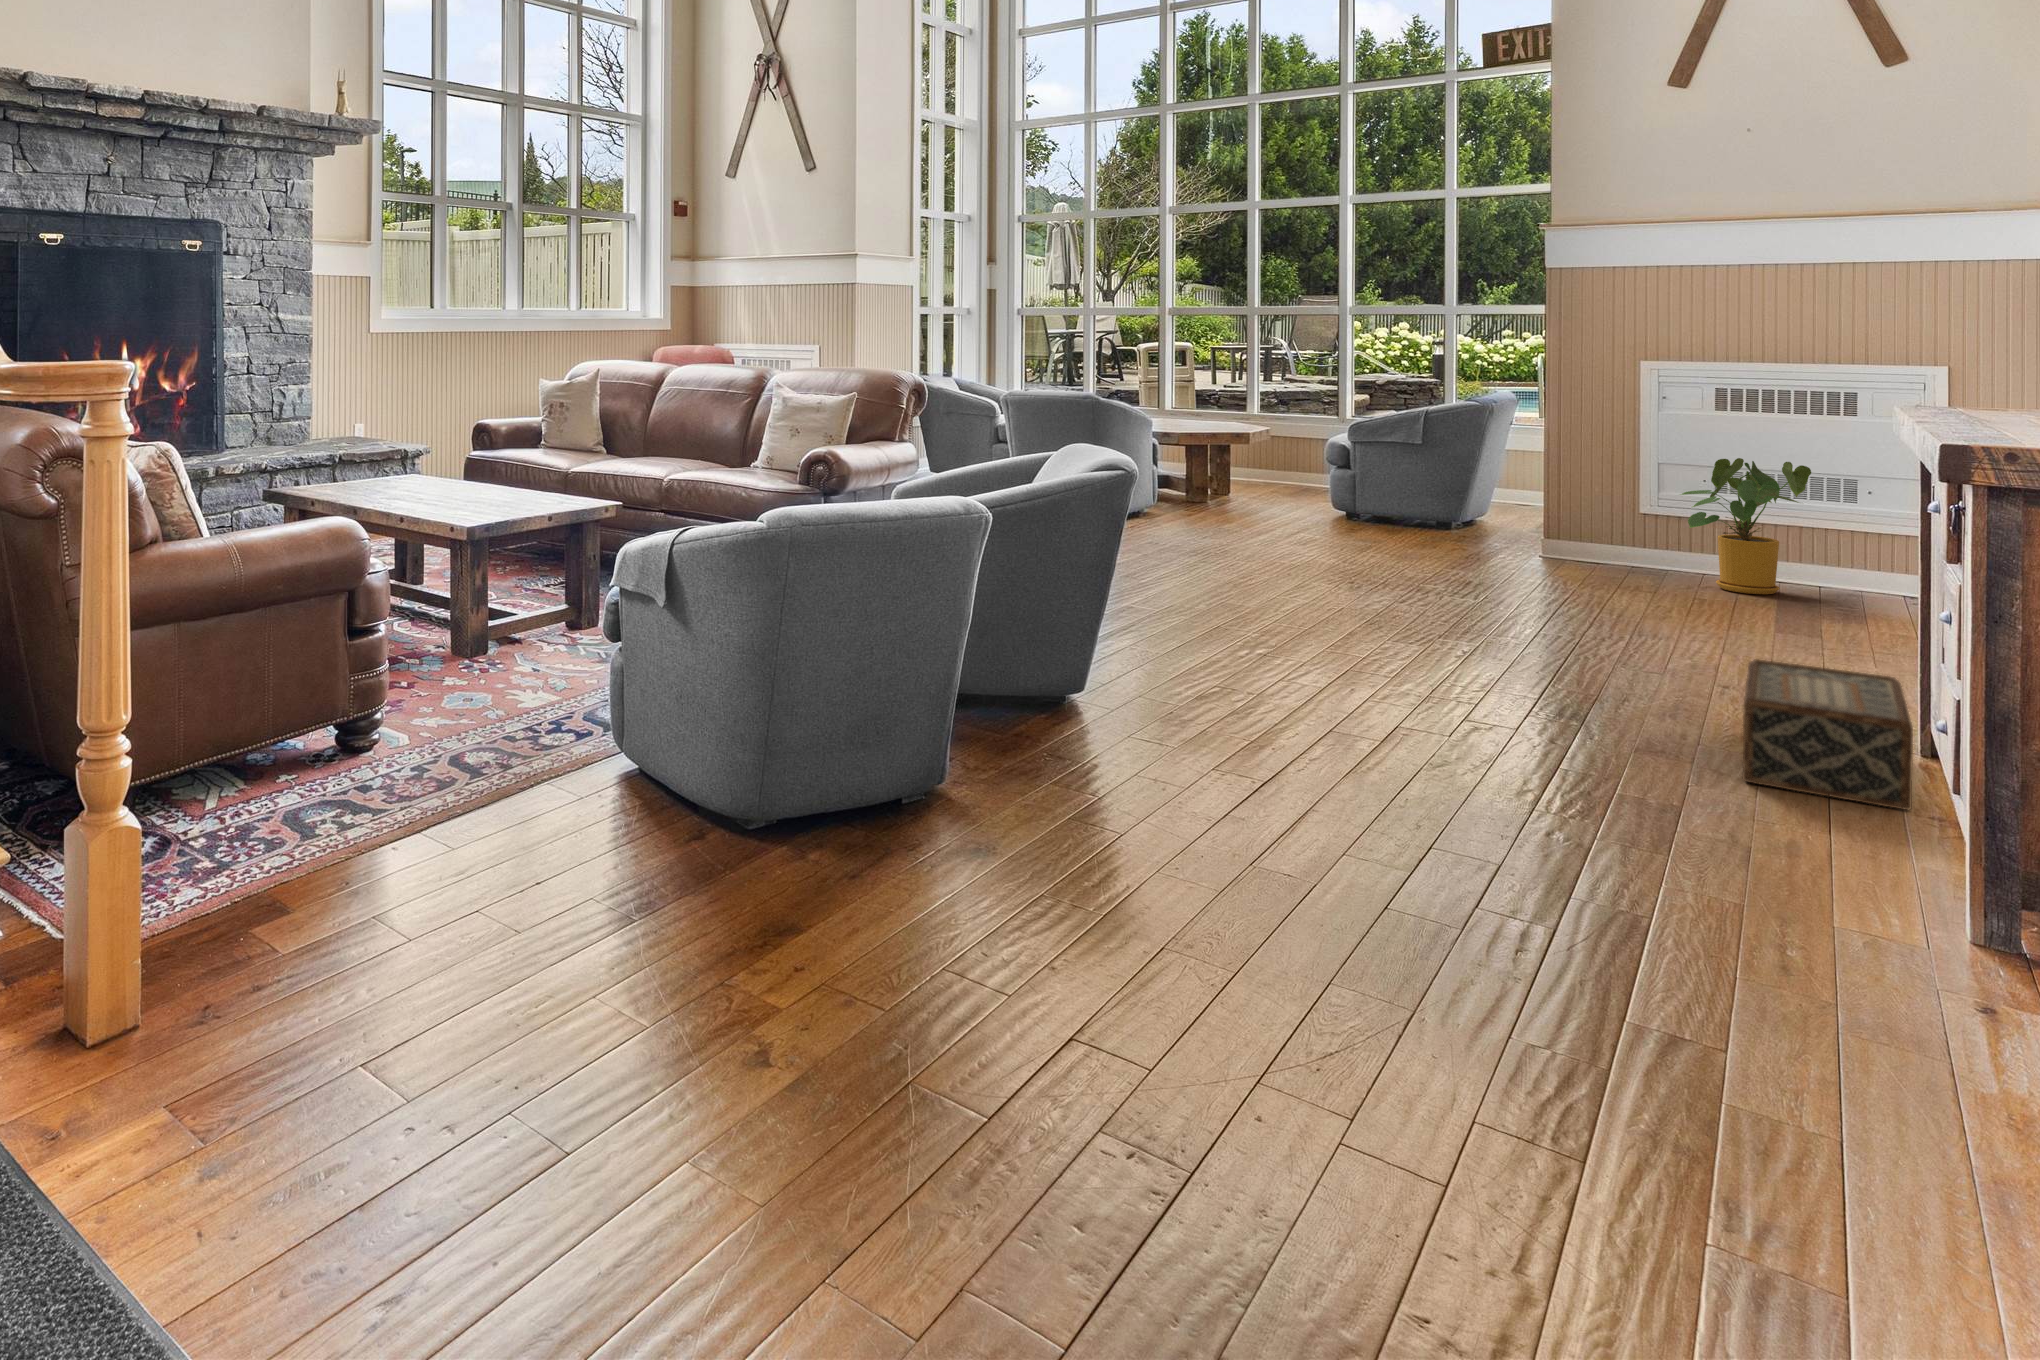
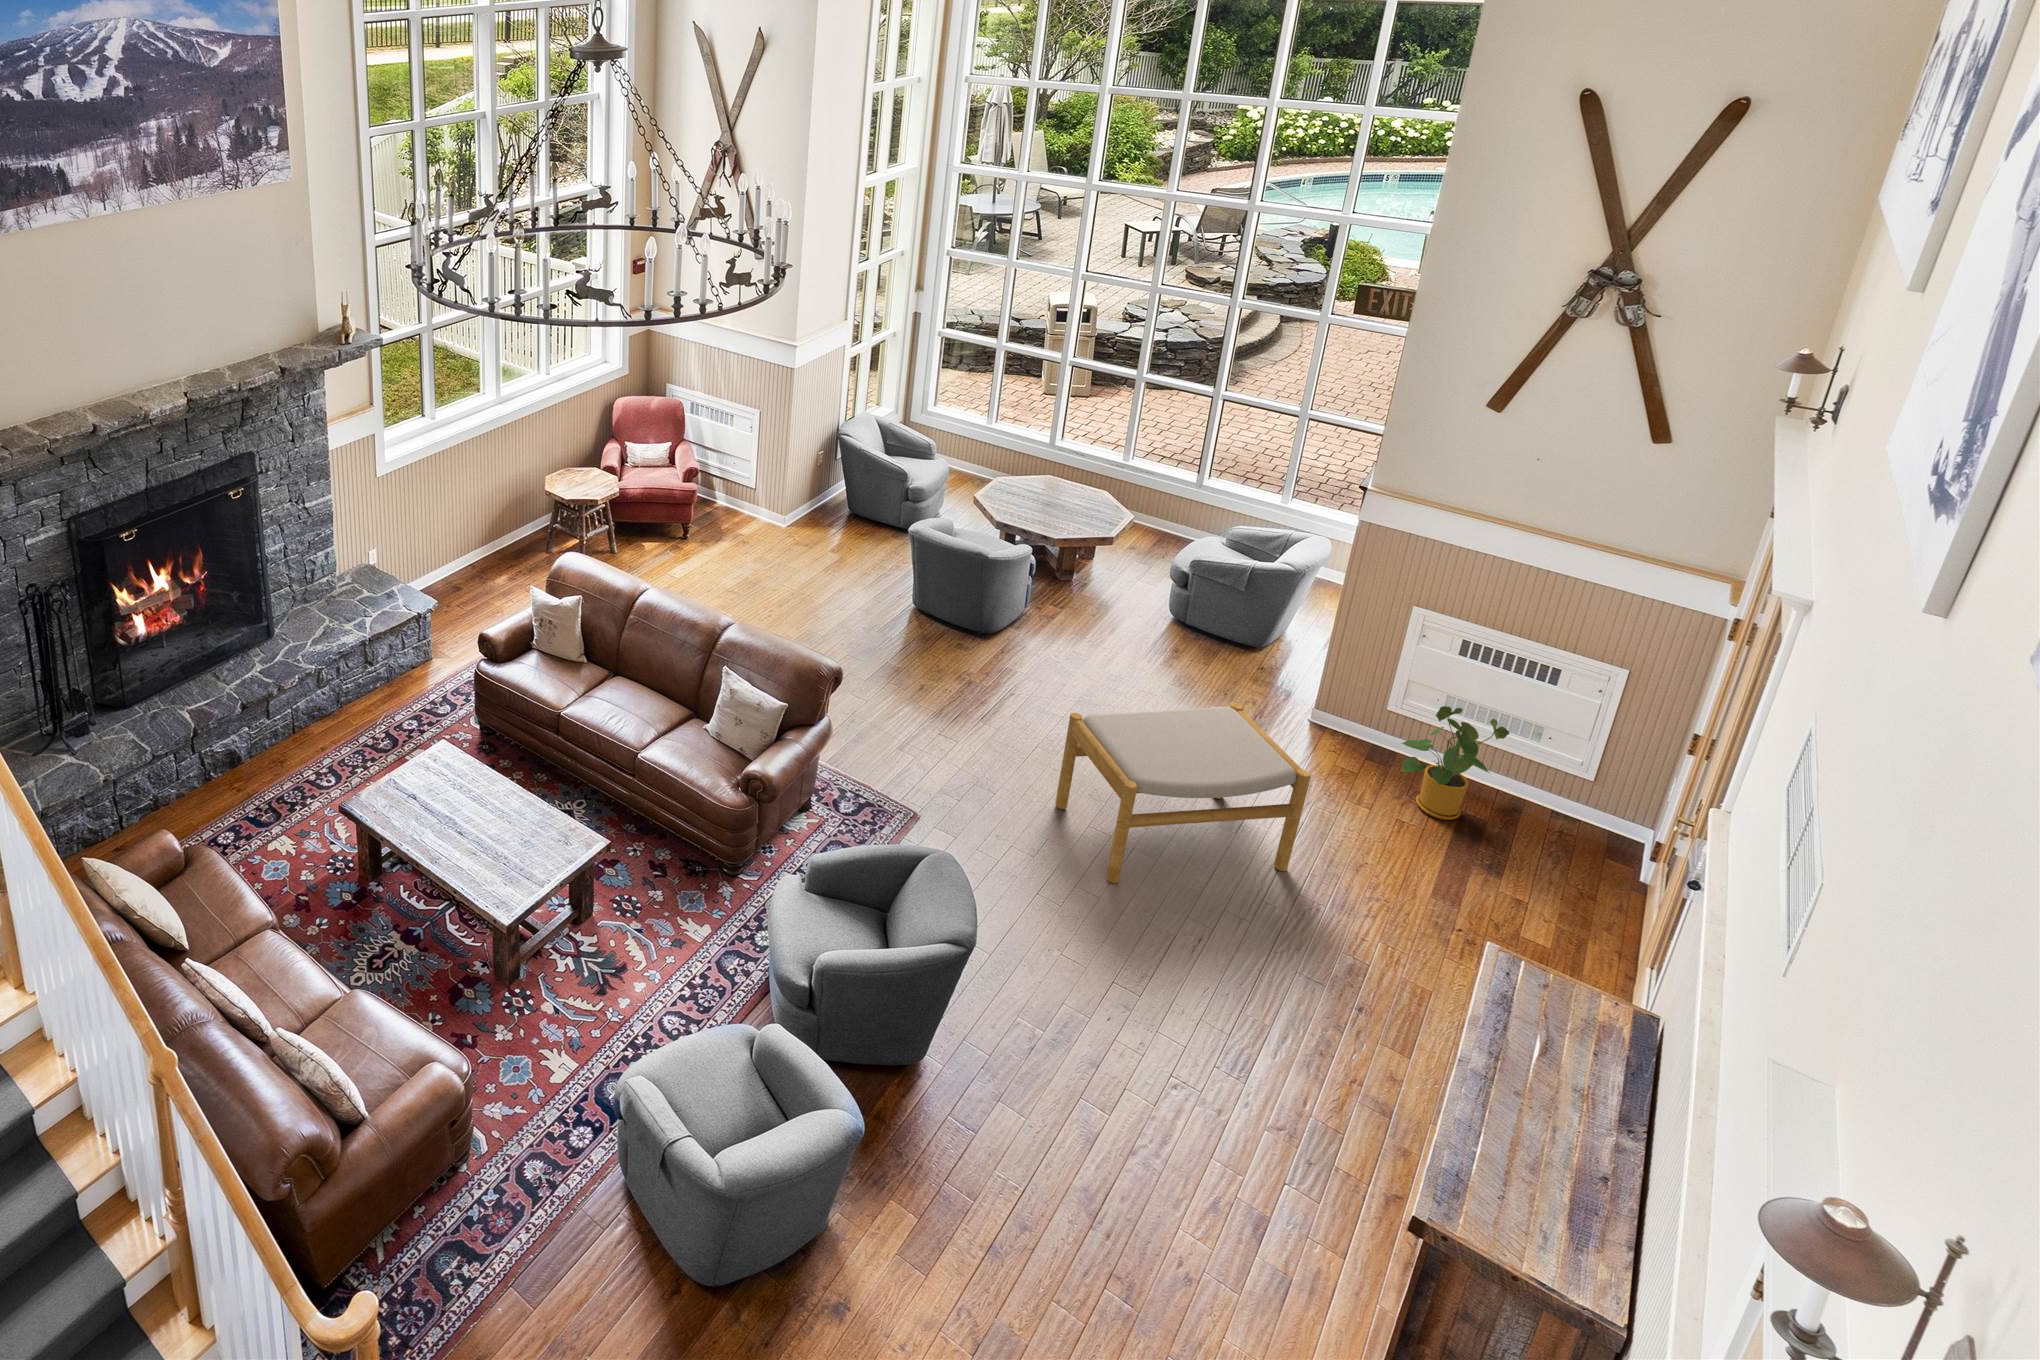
footstool: none [1253,444,1580,624] -> present [1055,703,1311,883]
woven basket: present [1742,659,1913,810] -> none [1301,1089,1434,1273]

